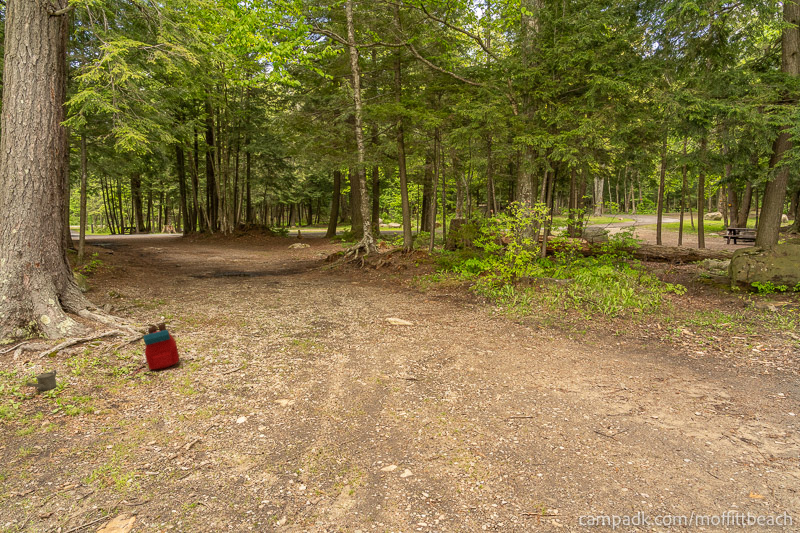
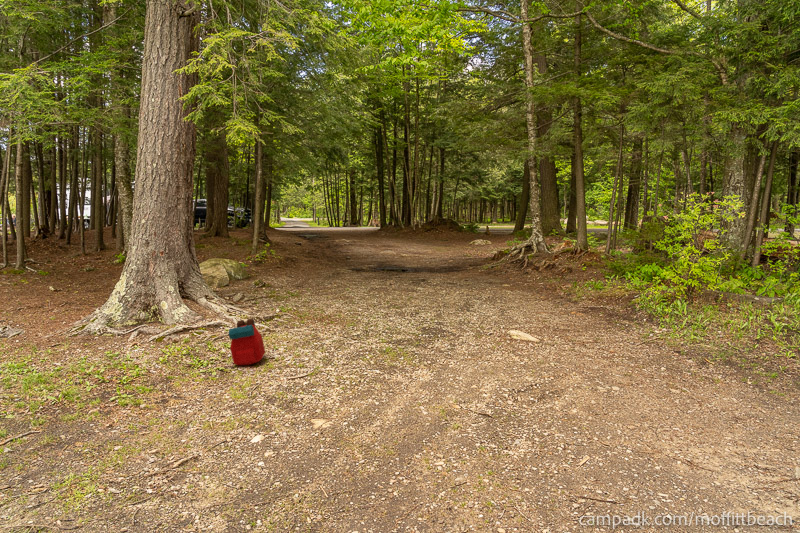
watering can: present [27,370,57,391] -> none [120,356,152,376]

